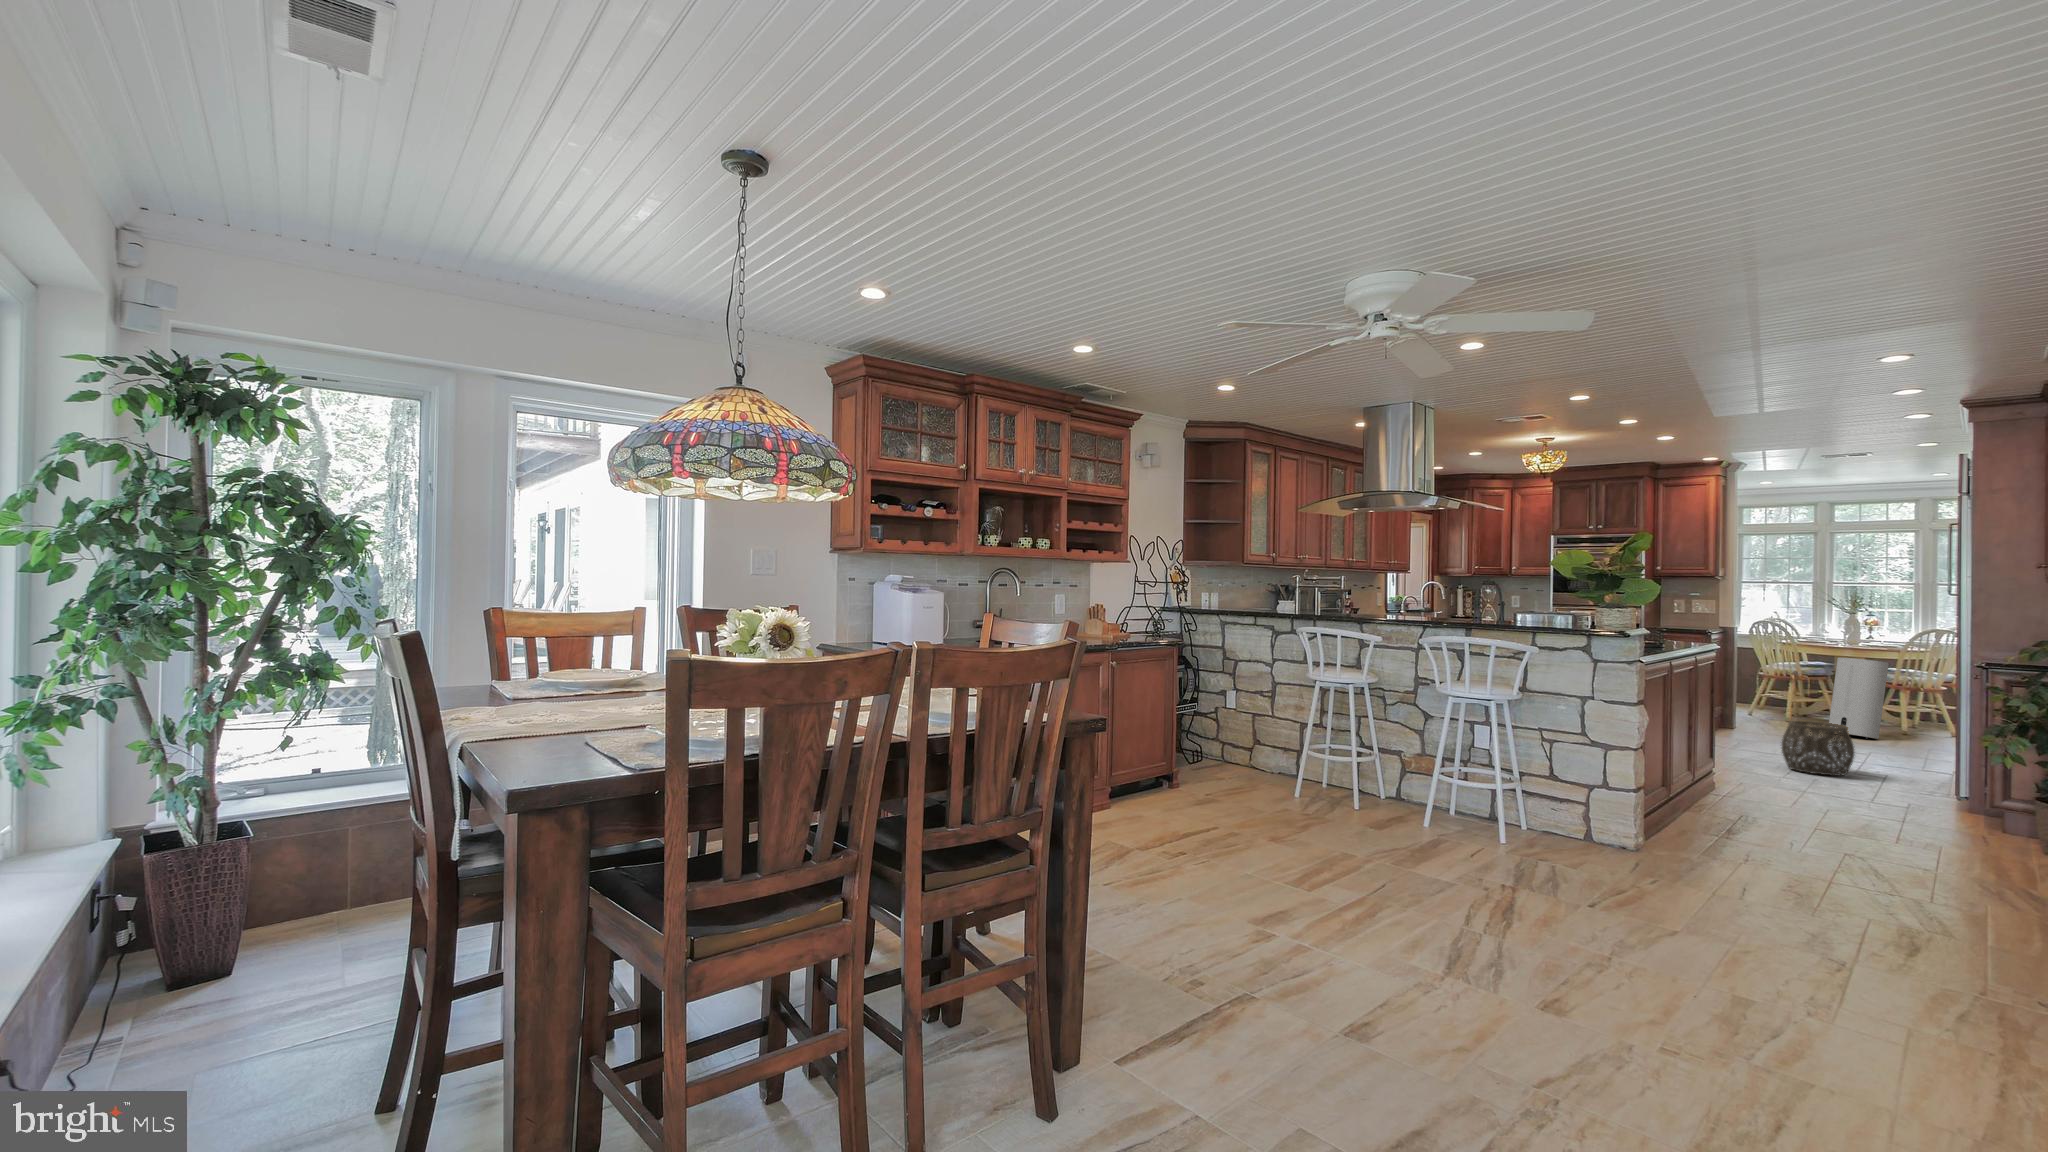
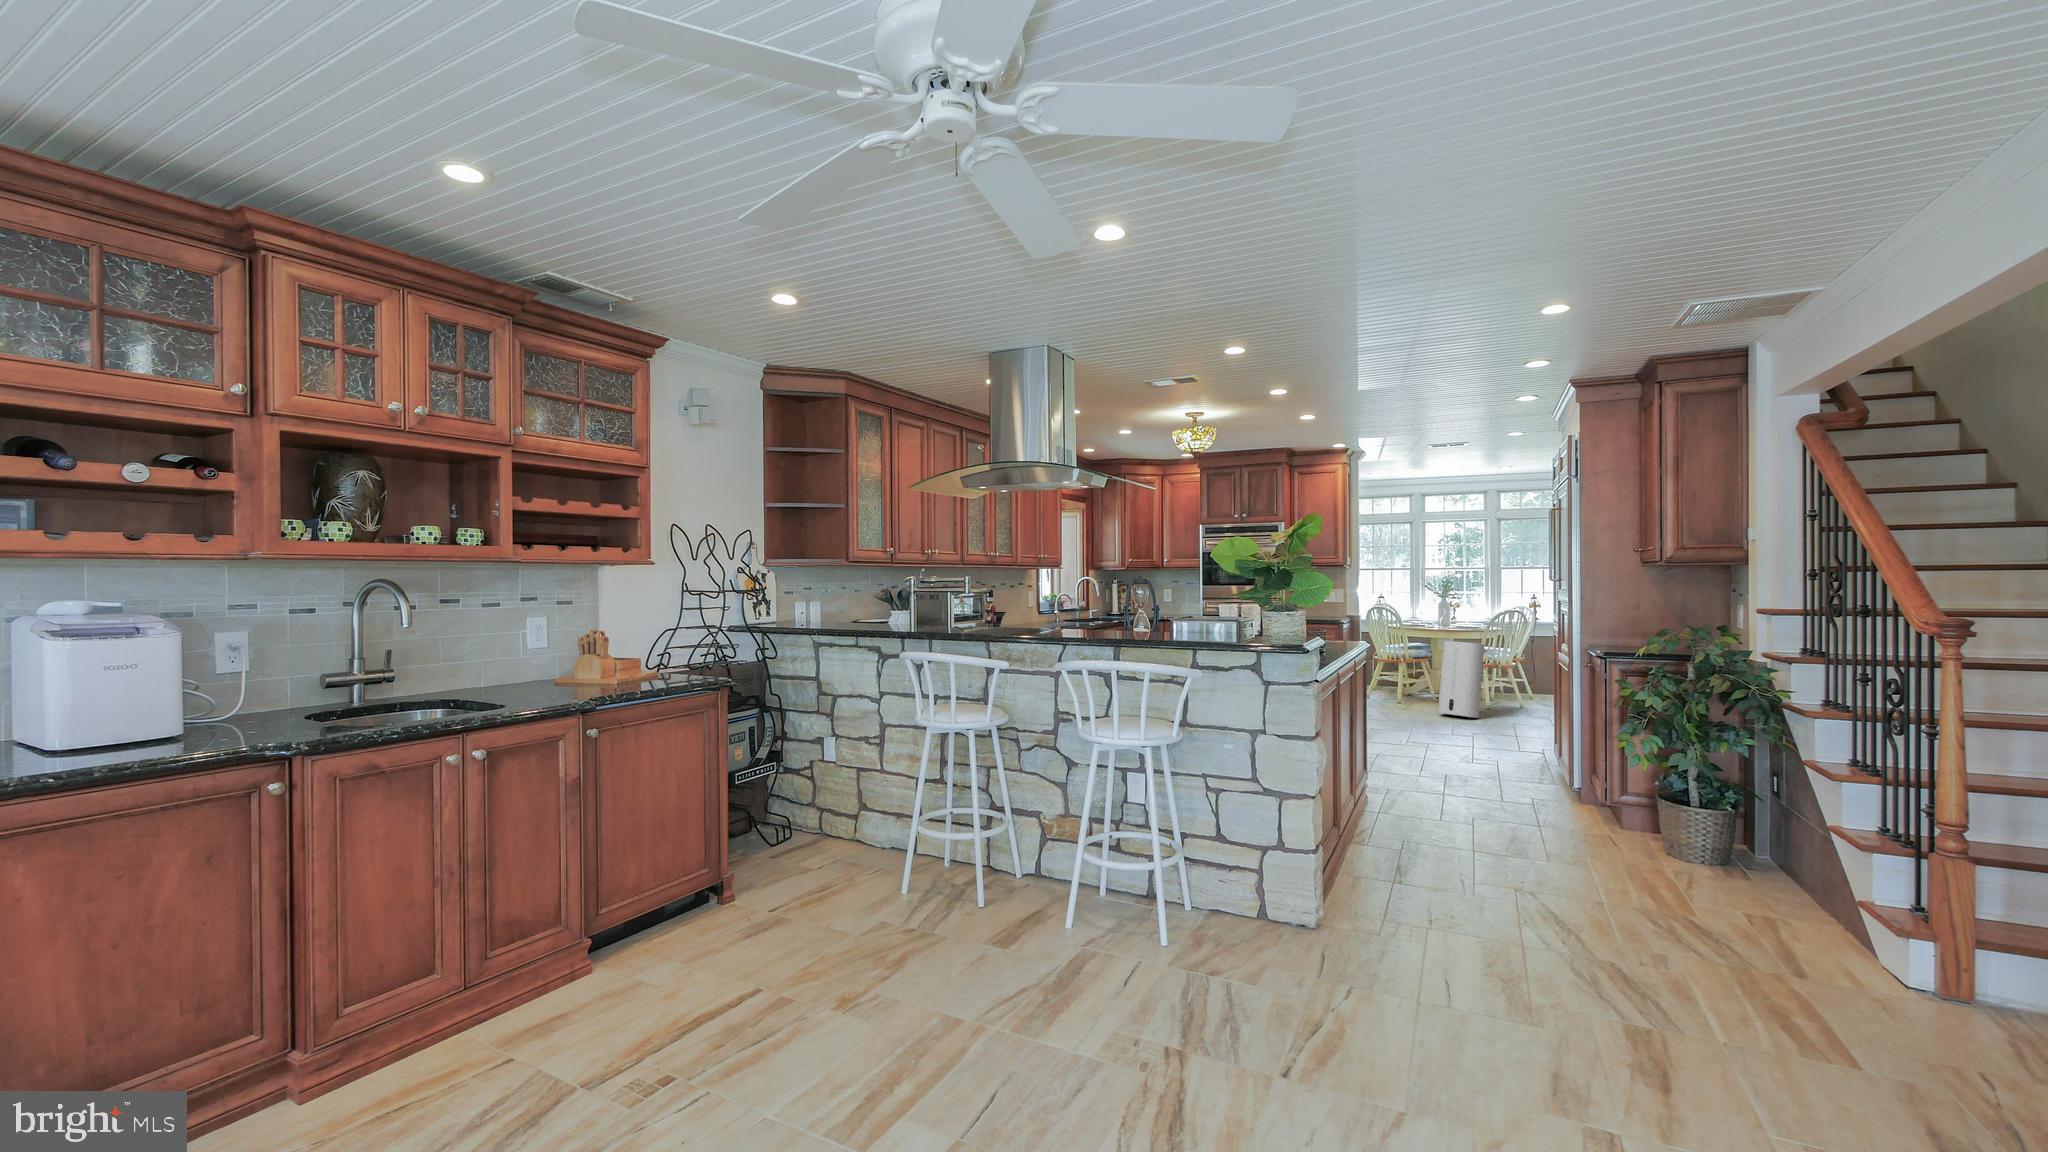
woven basket: present [1782,721,1855,776] -> none [1417,714,1481,771]

